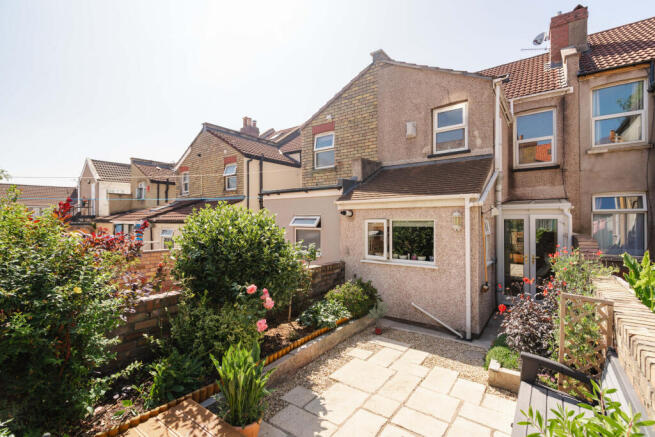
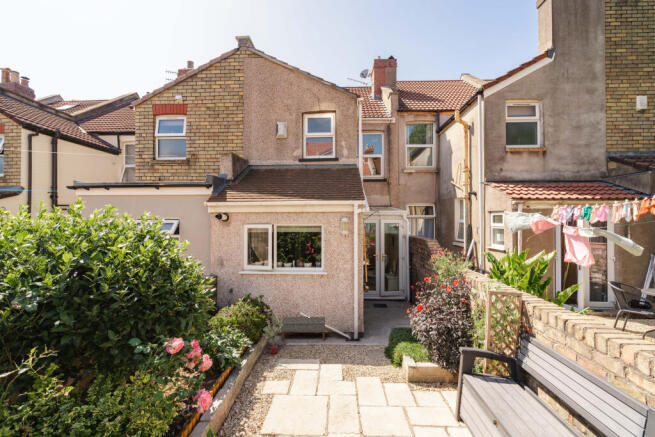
bench: none [392,307,438,335] -> present [281,317,325,341]

